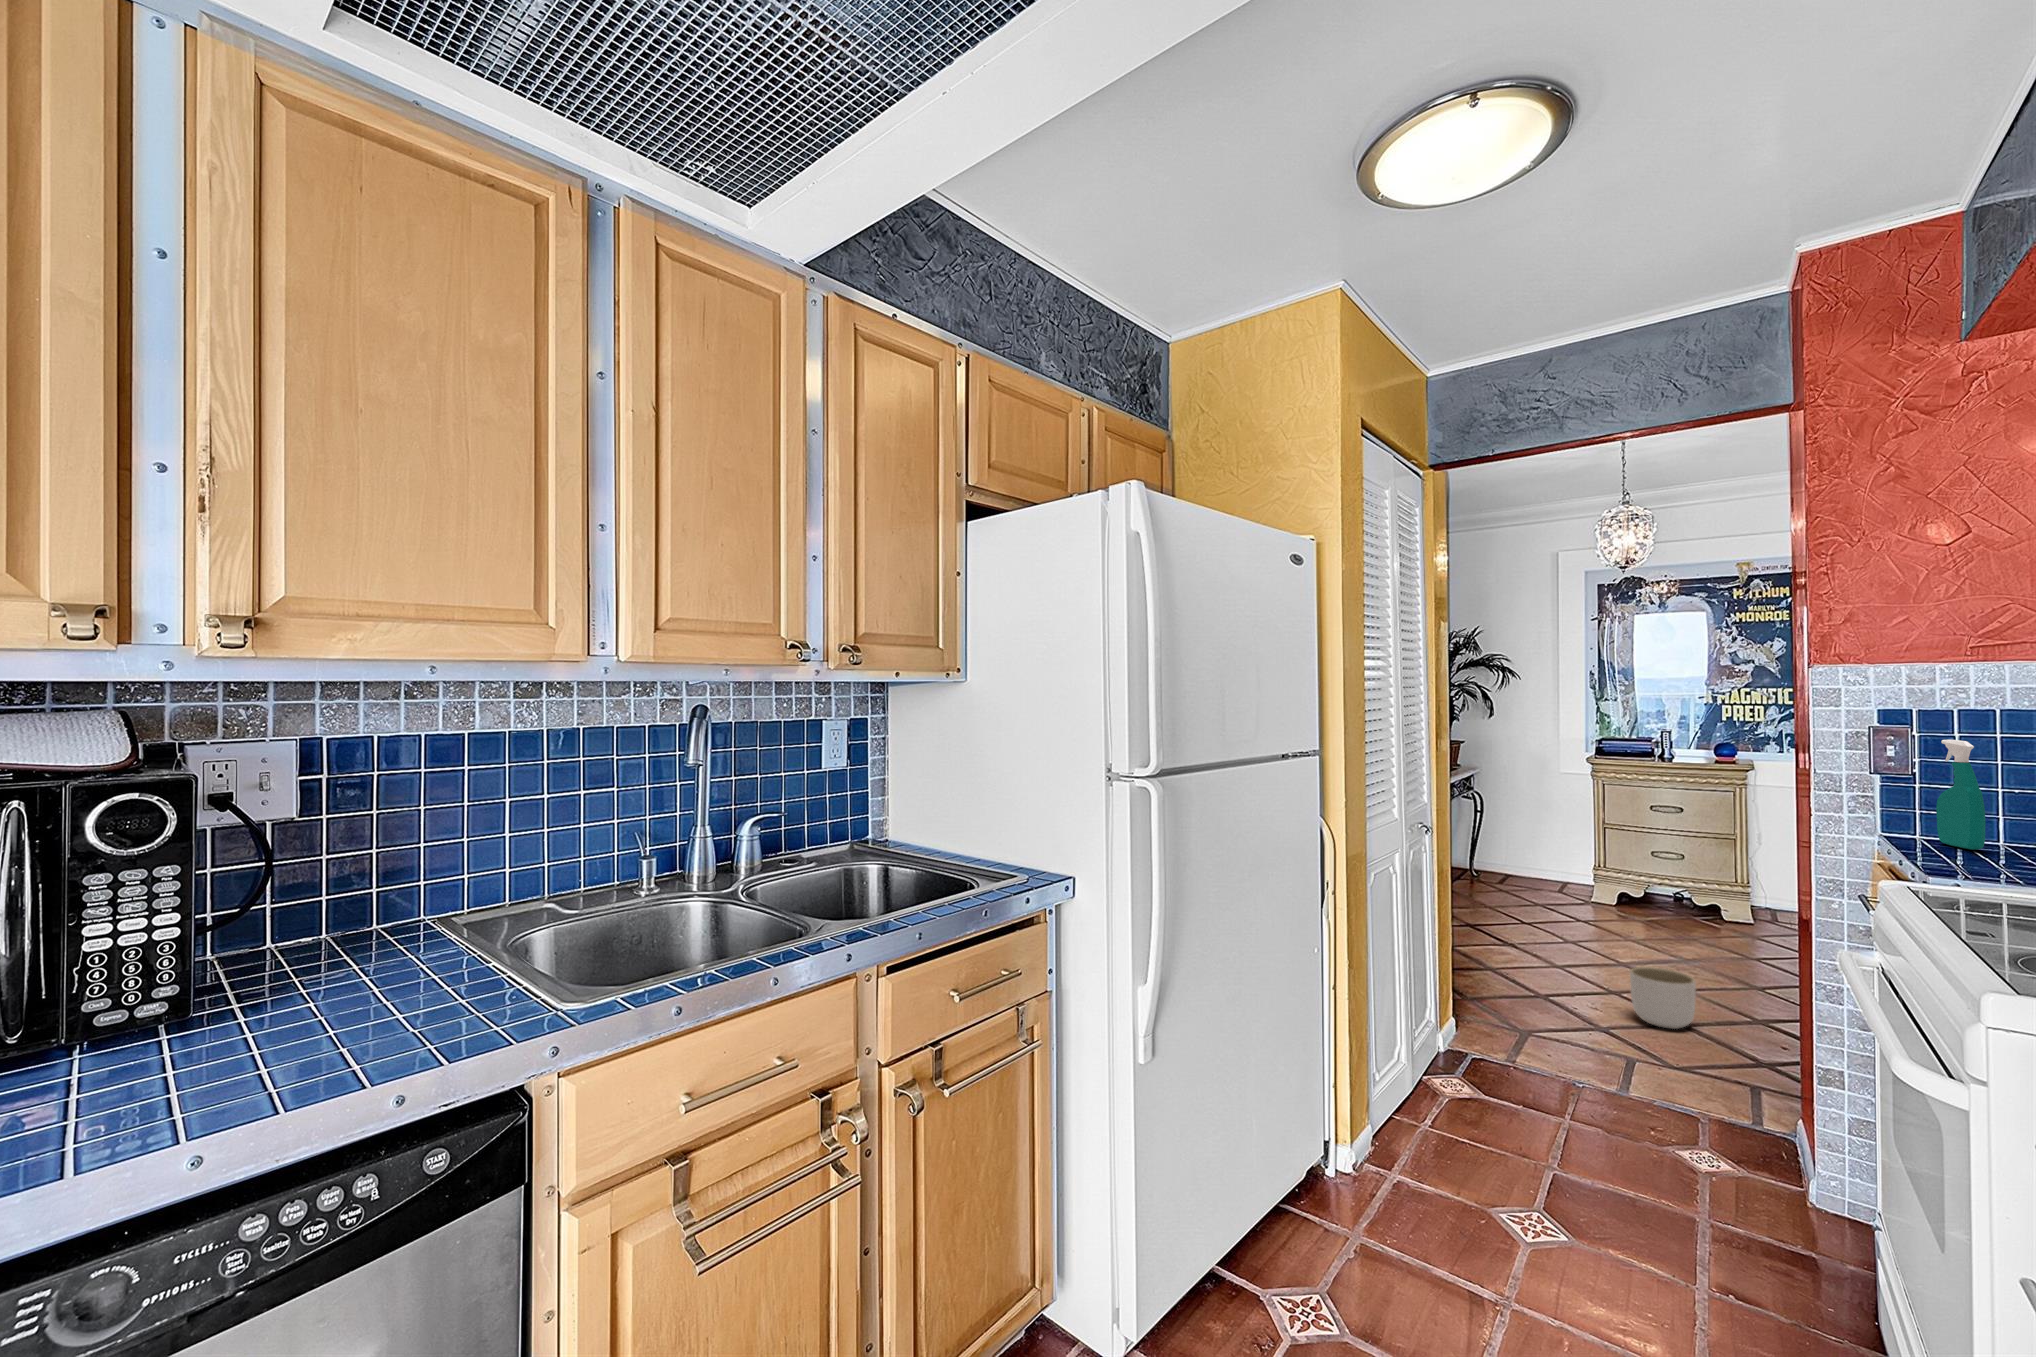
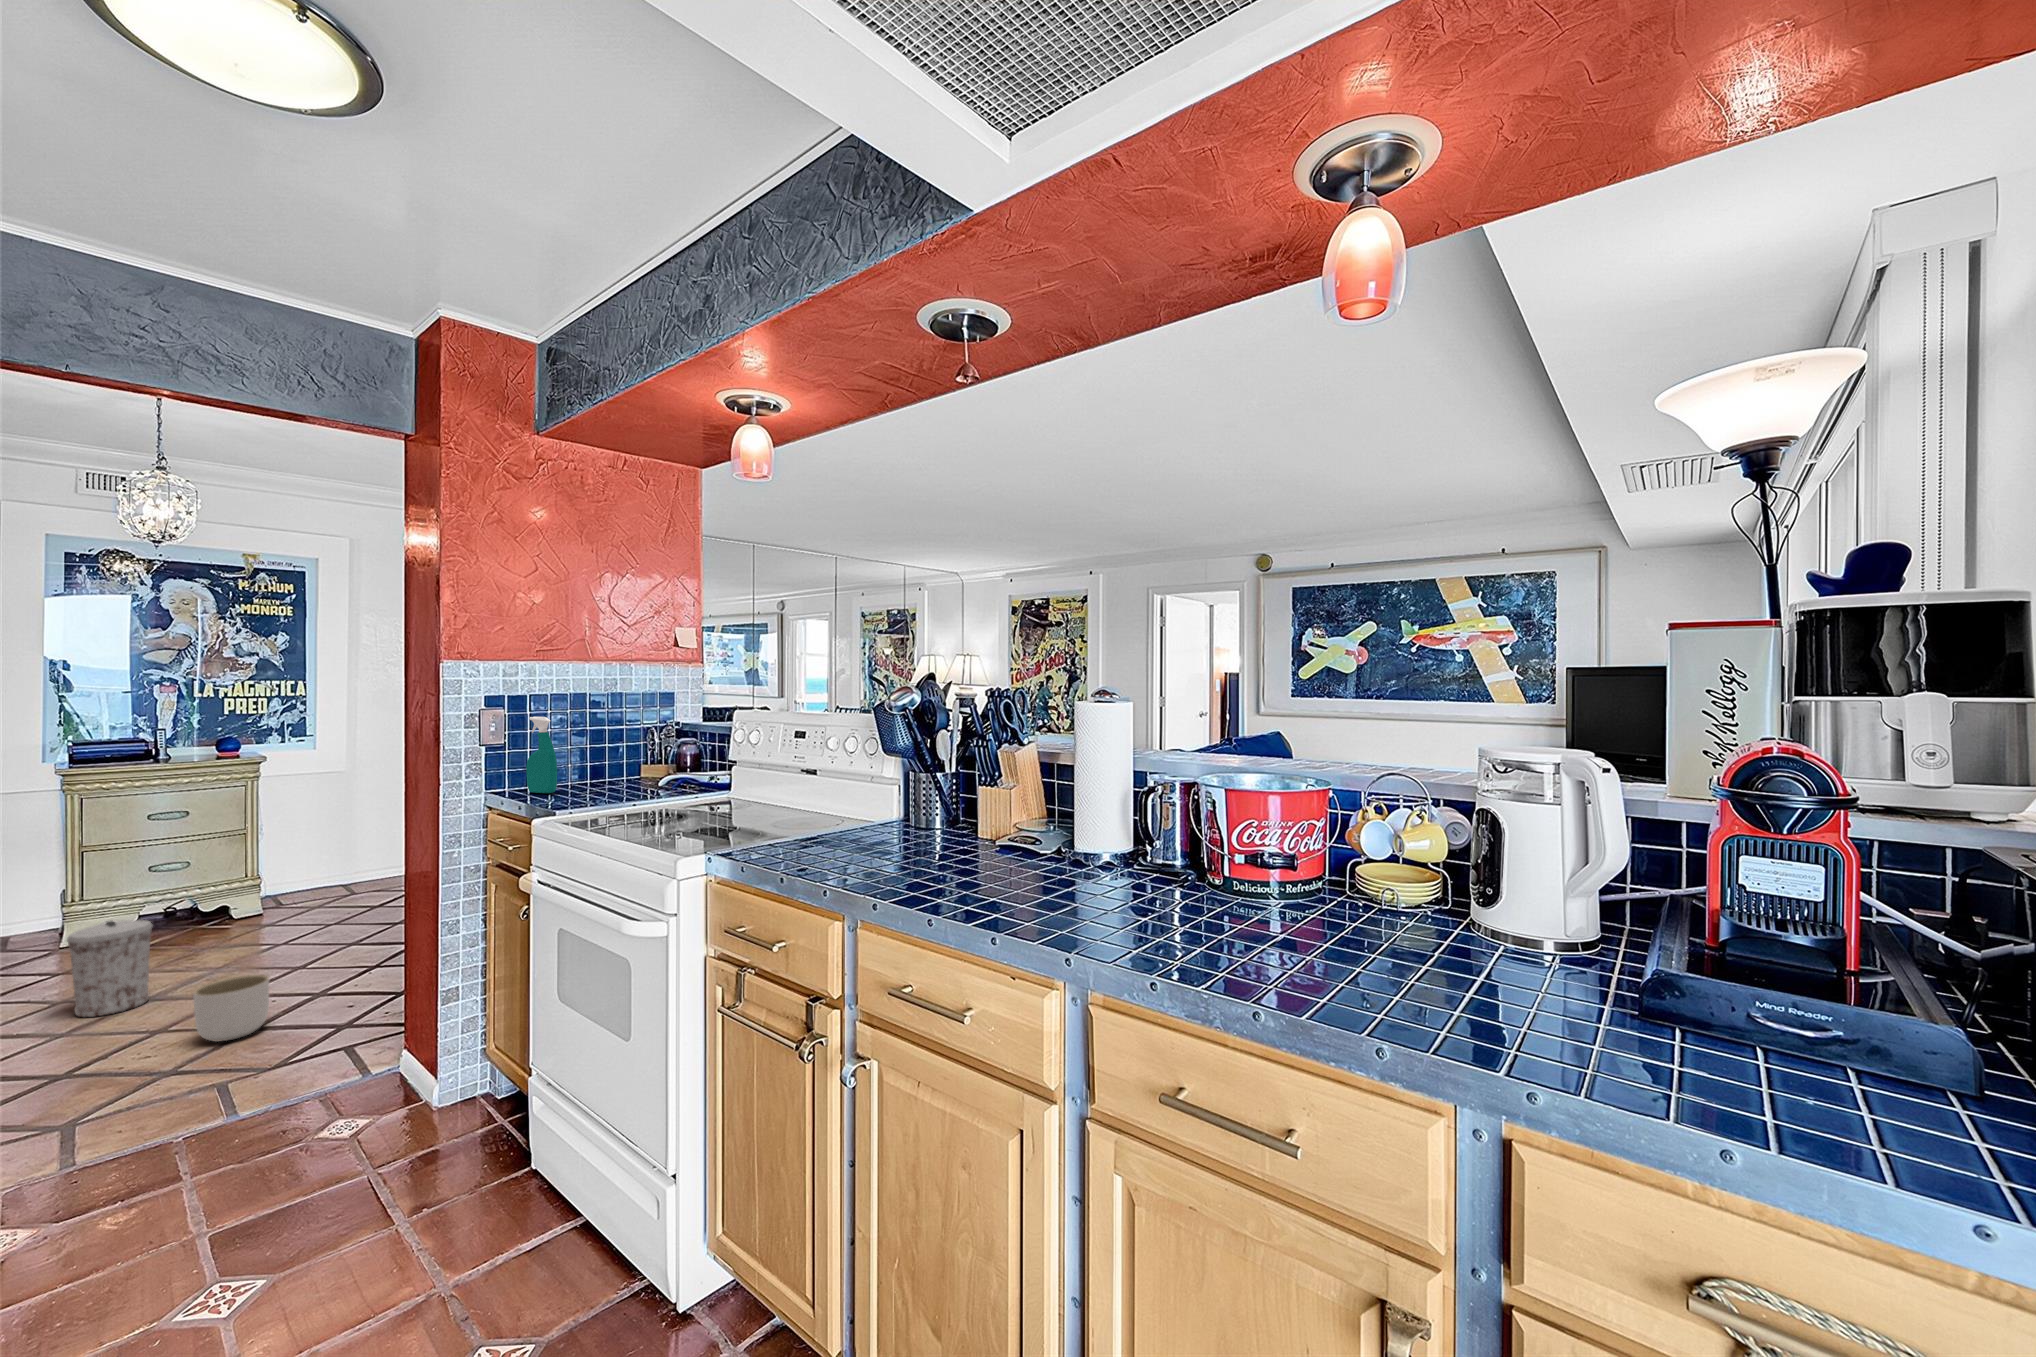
trash can: none [1565,888,1624,968] -> present [67,920,153,1017]

